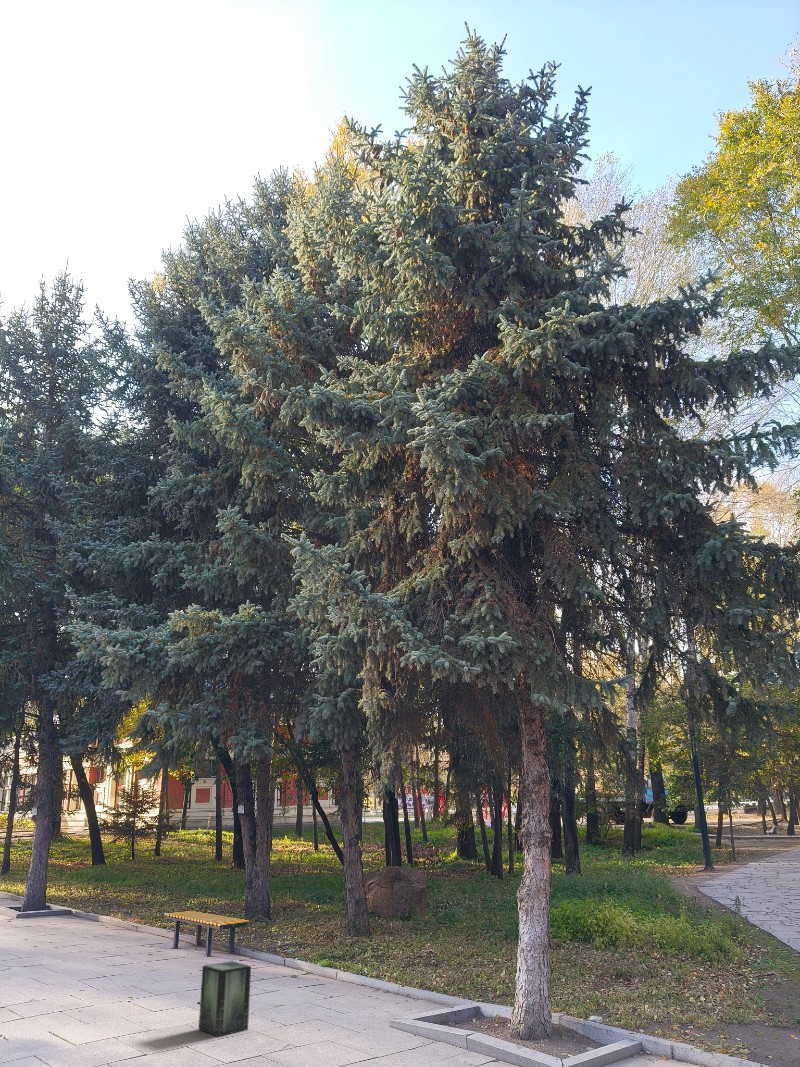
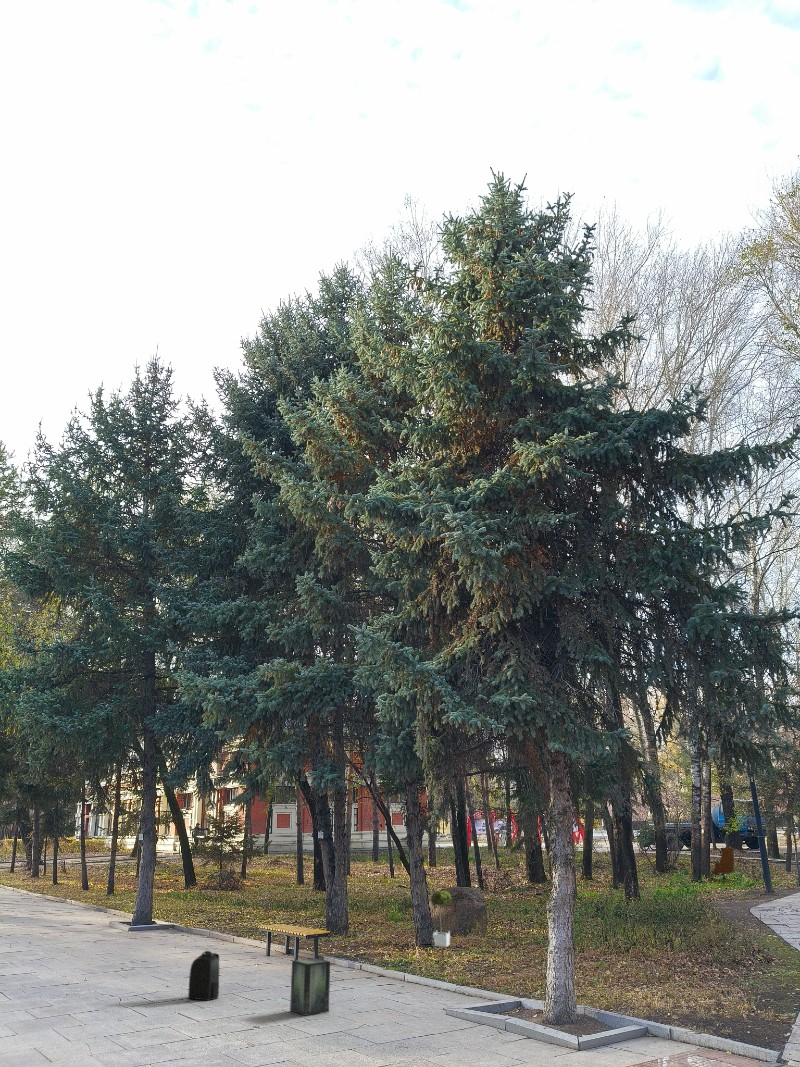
lounge chair: none [639,822,670,857] -> present [711,848,734,882]
potted tree: none [366,871,390,935] -> present [431,890,452,947]
backpack: none [70,953,111,1016] -> present [188,951,219,1000]

